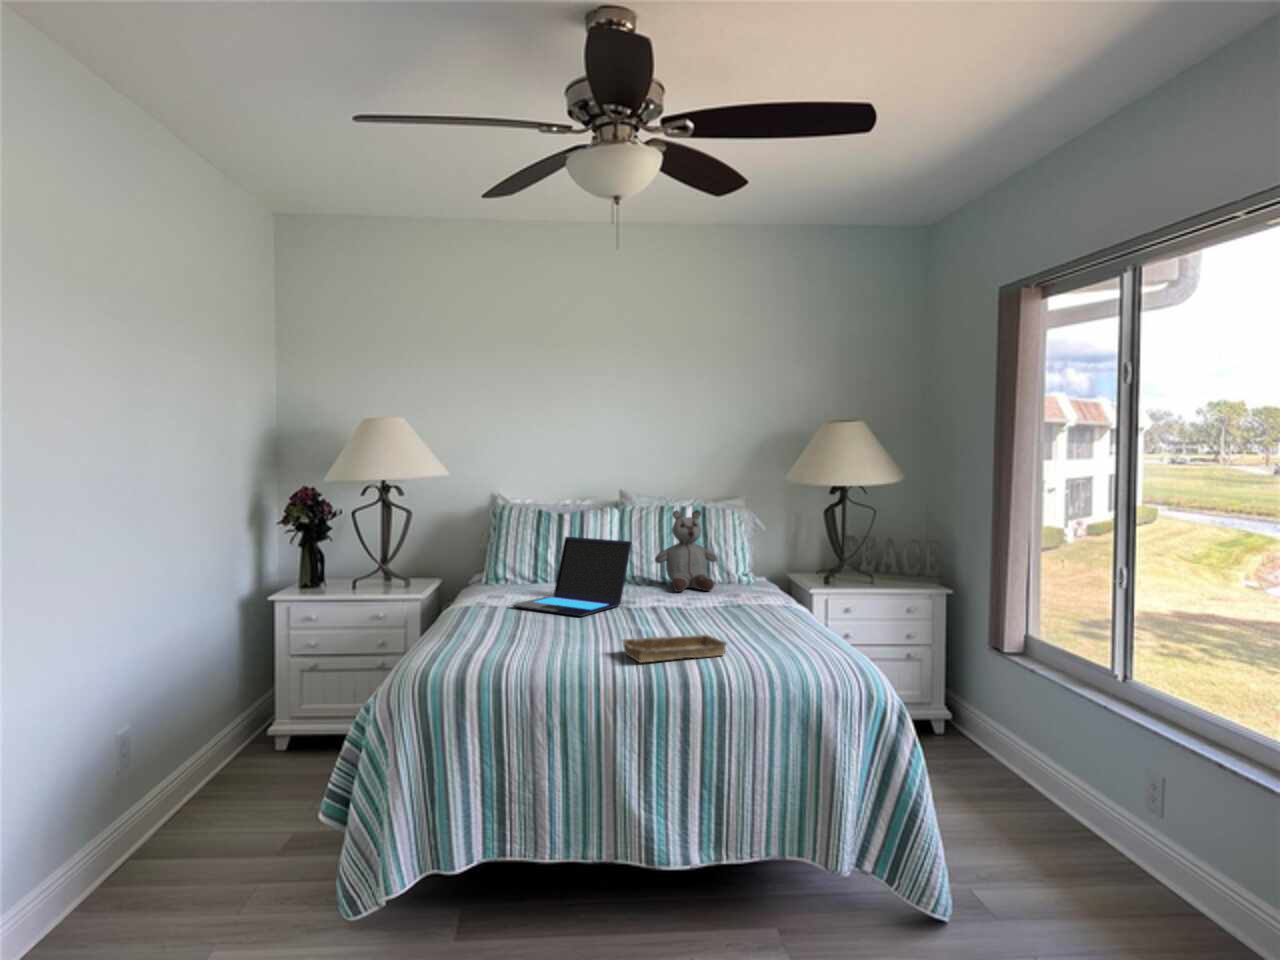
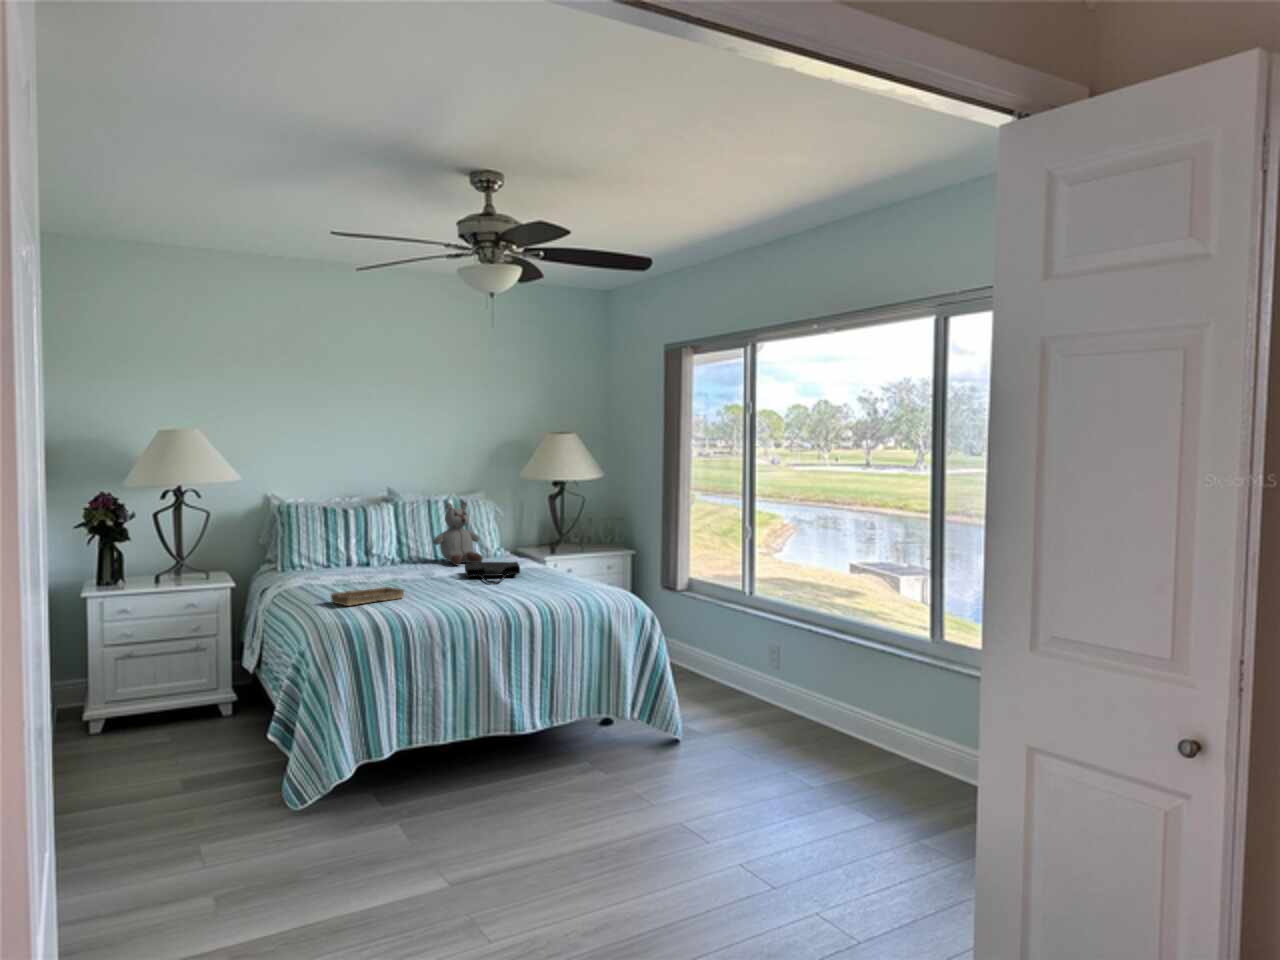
laptop: present [512,537,631,616] -> none [341,526,431,585]
tote bag: none [662,589,744,626] -> present [465,562,520,584]
tray: present [621,634,727,662] -> present [331,587,404,606]

